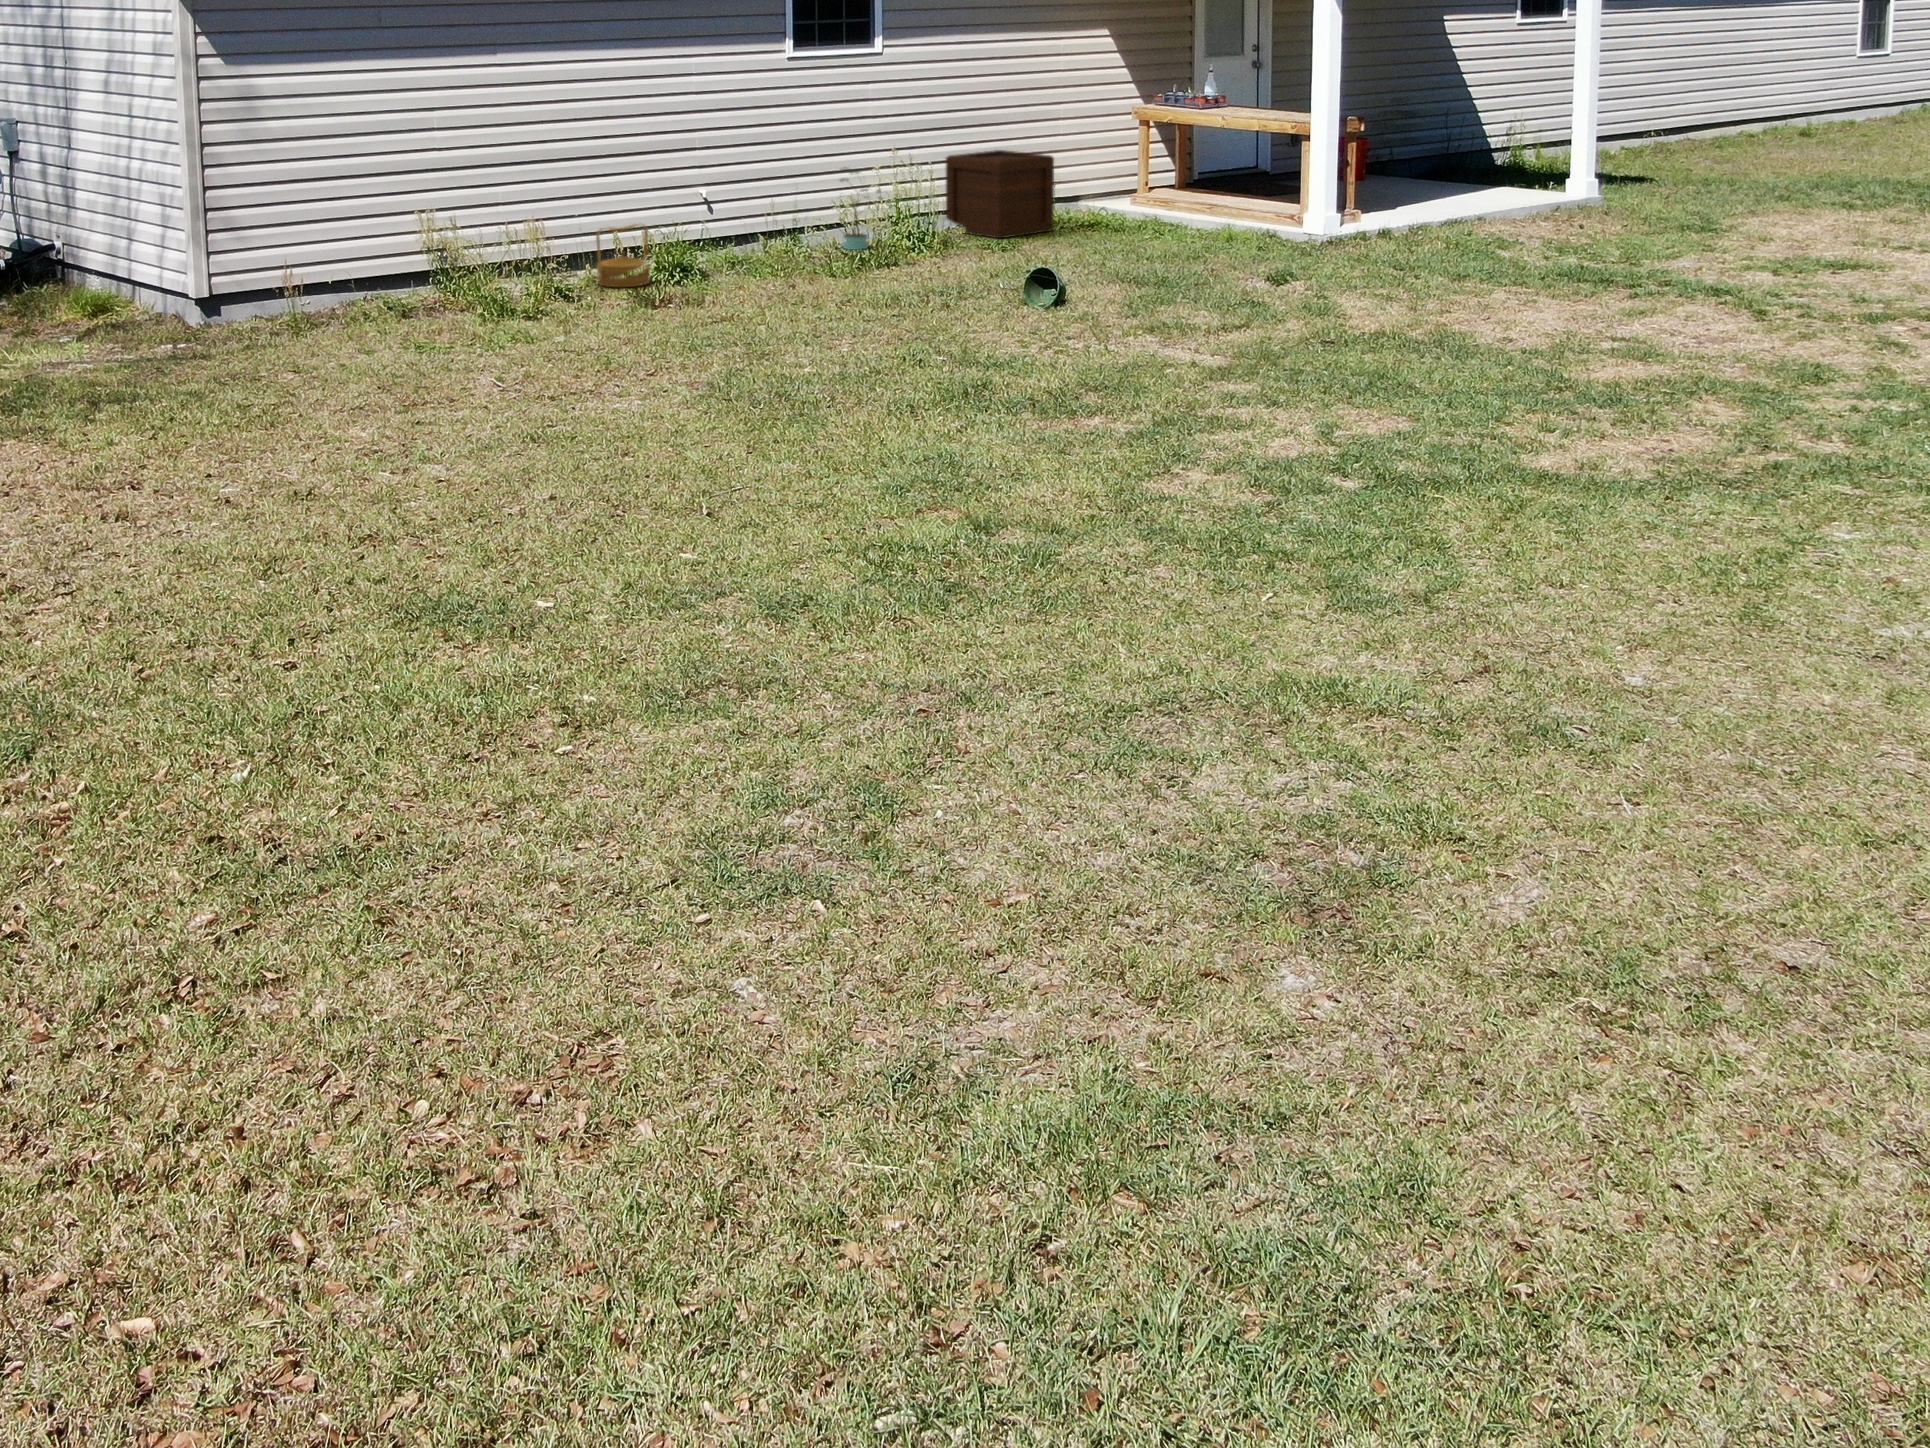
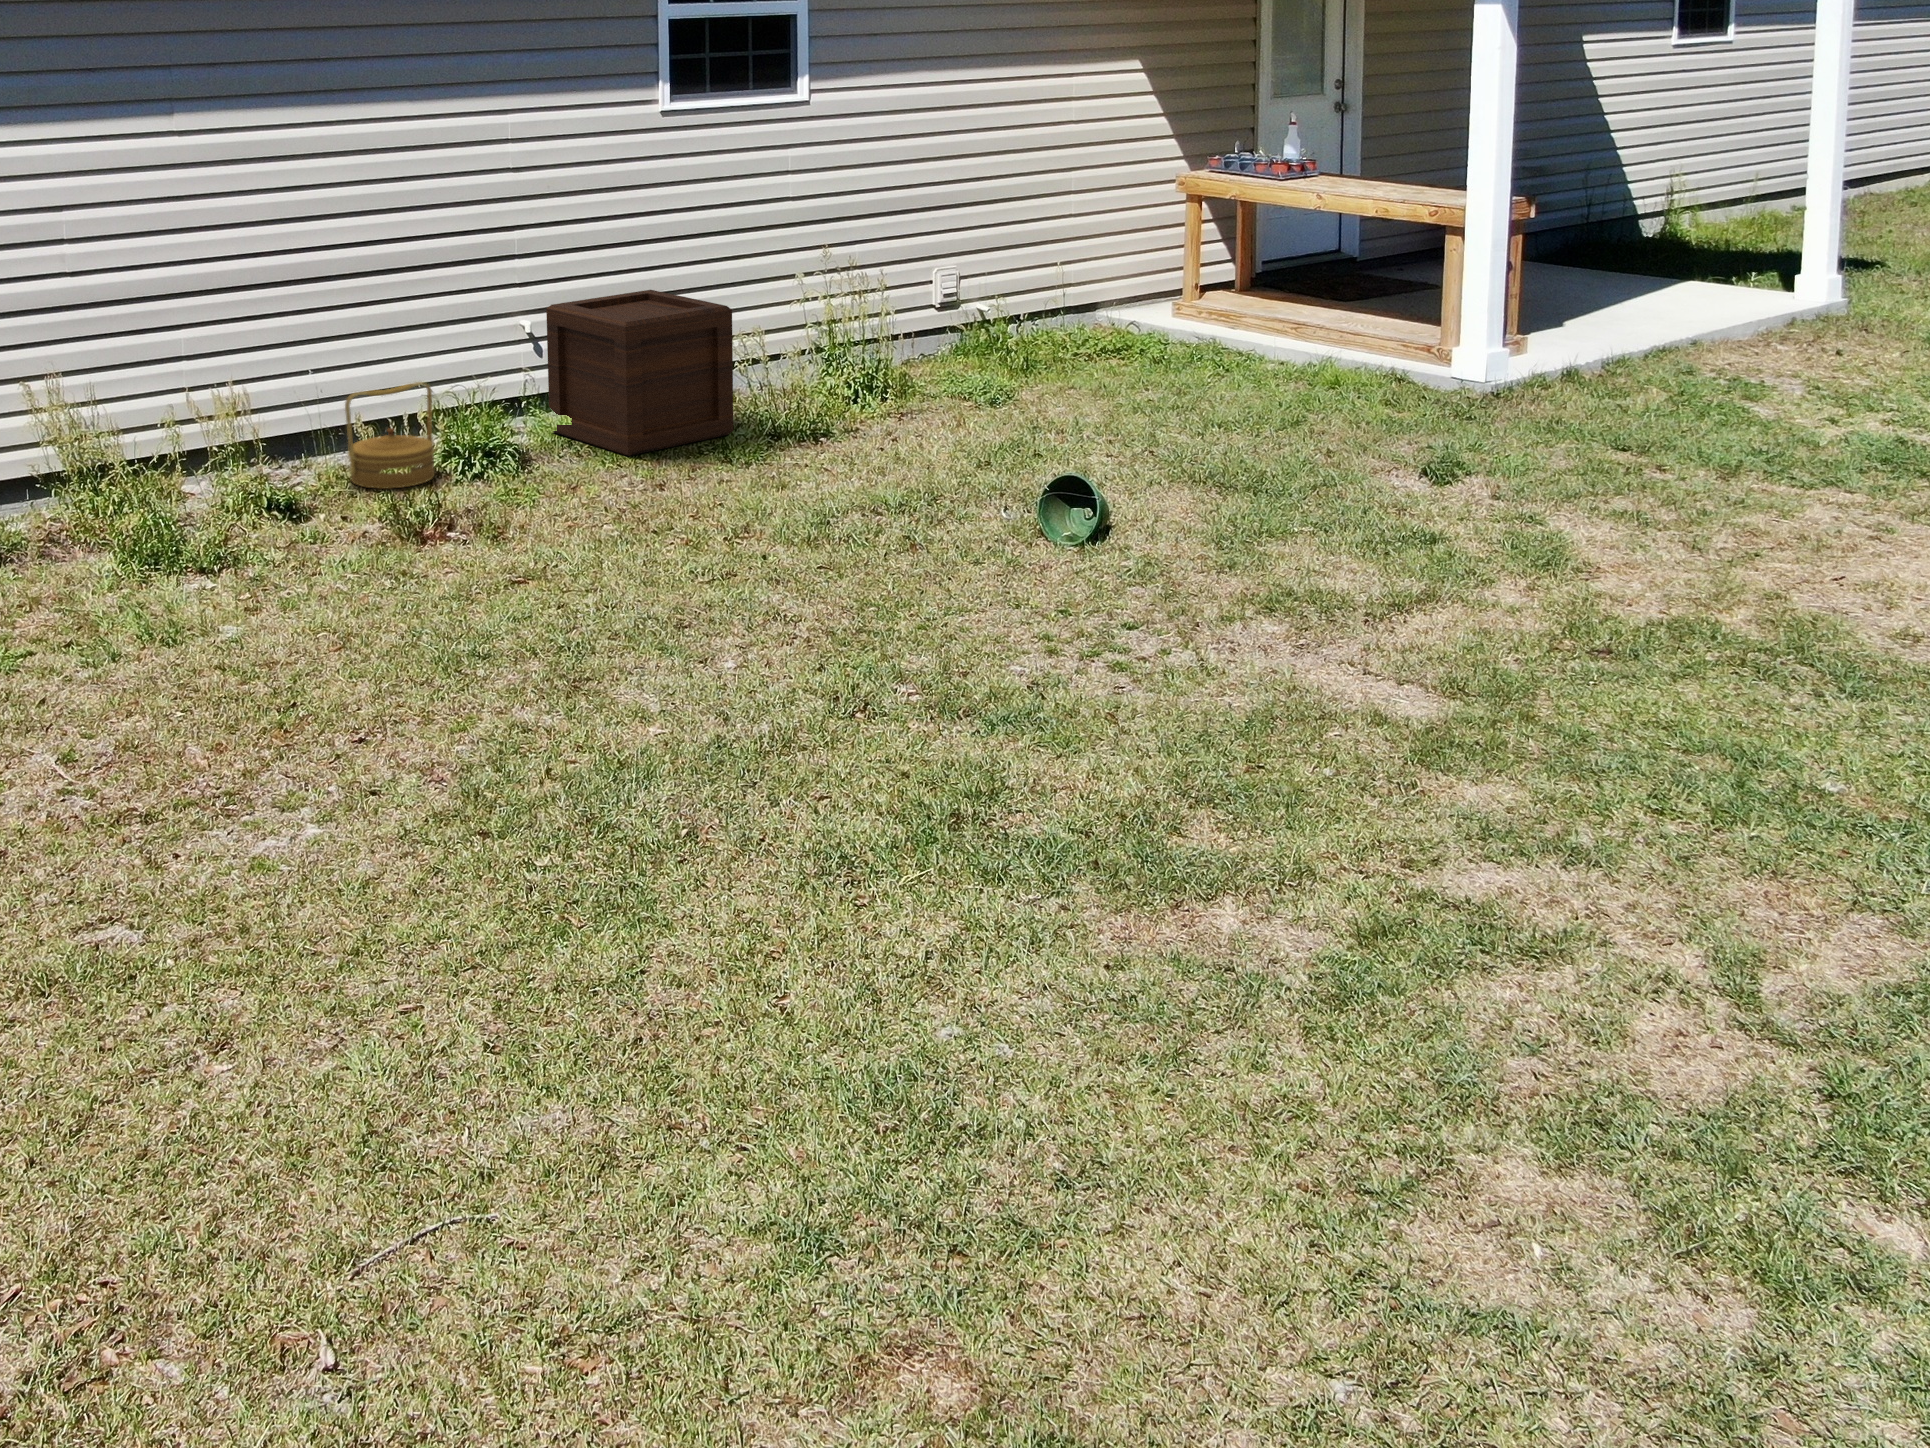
wooden crate: present [946,150,1054,239] -> present [546,290,733,456]
potted plant: present [841,171,883,250] -> none [743,276,811,402]

